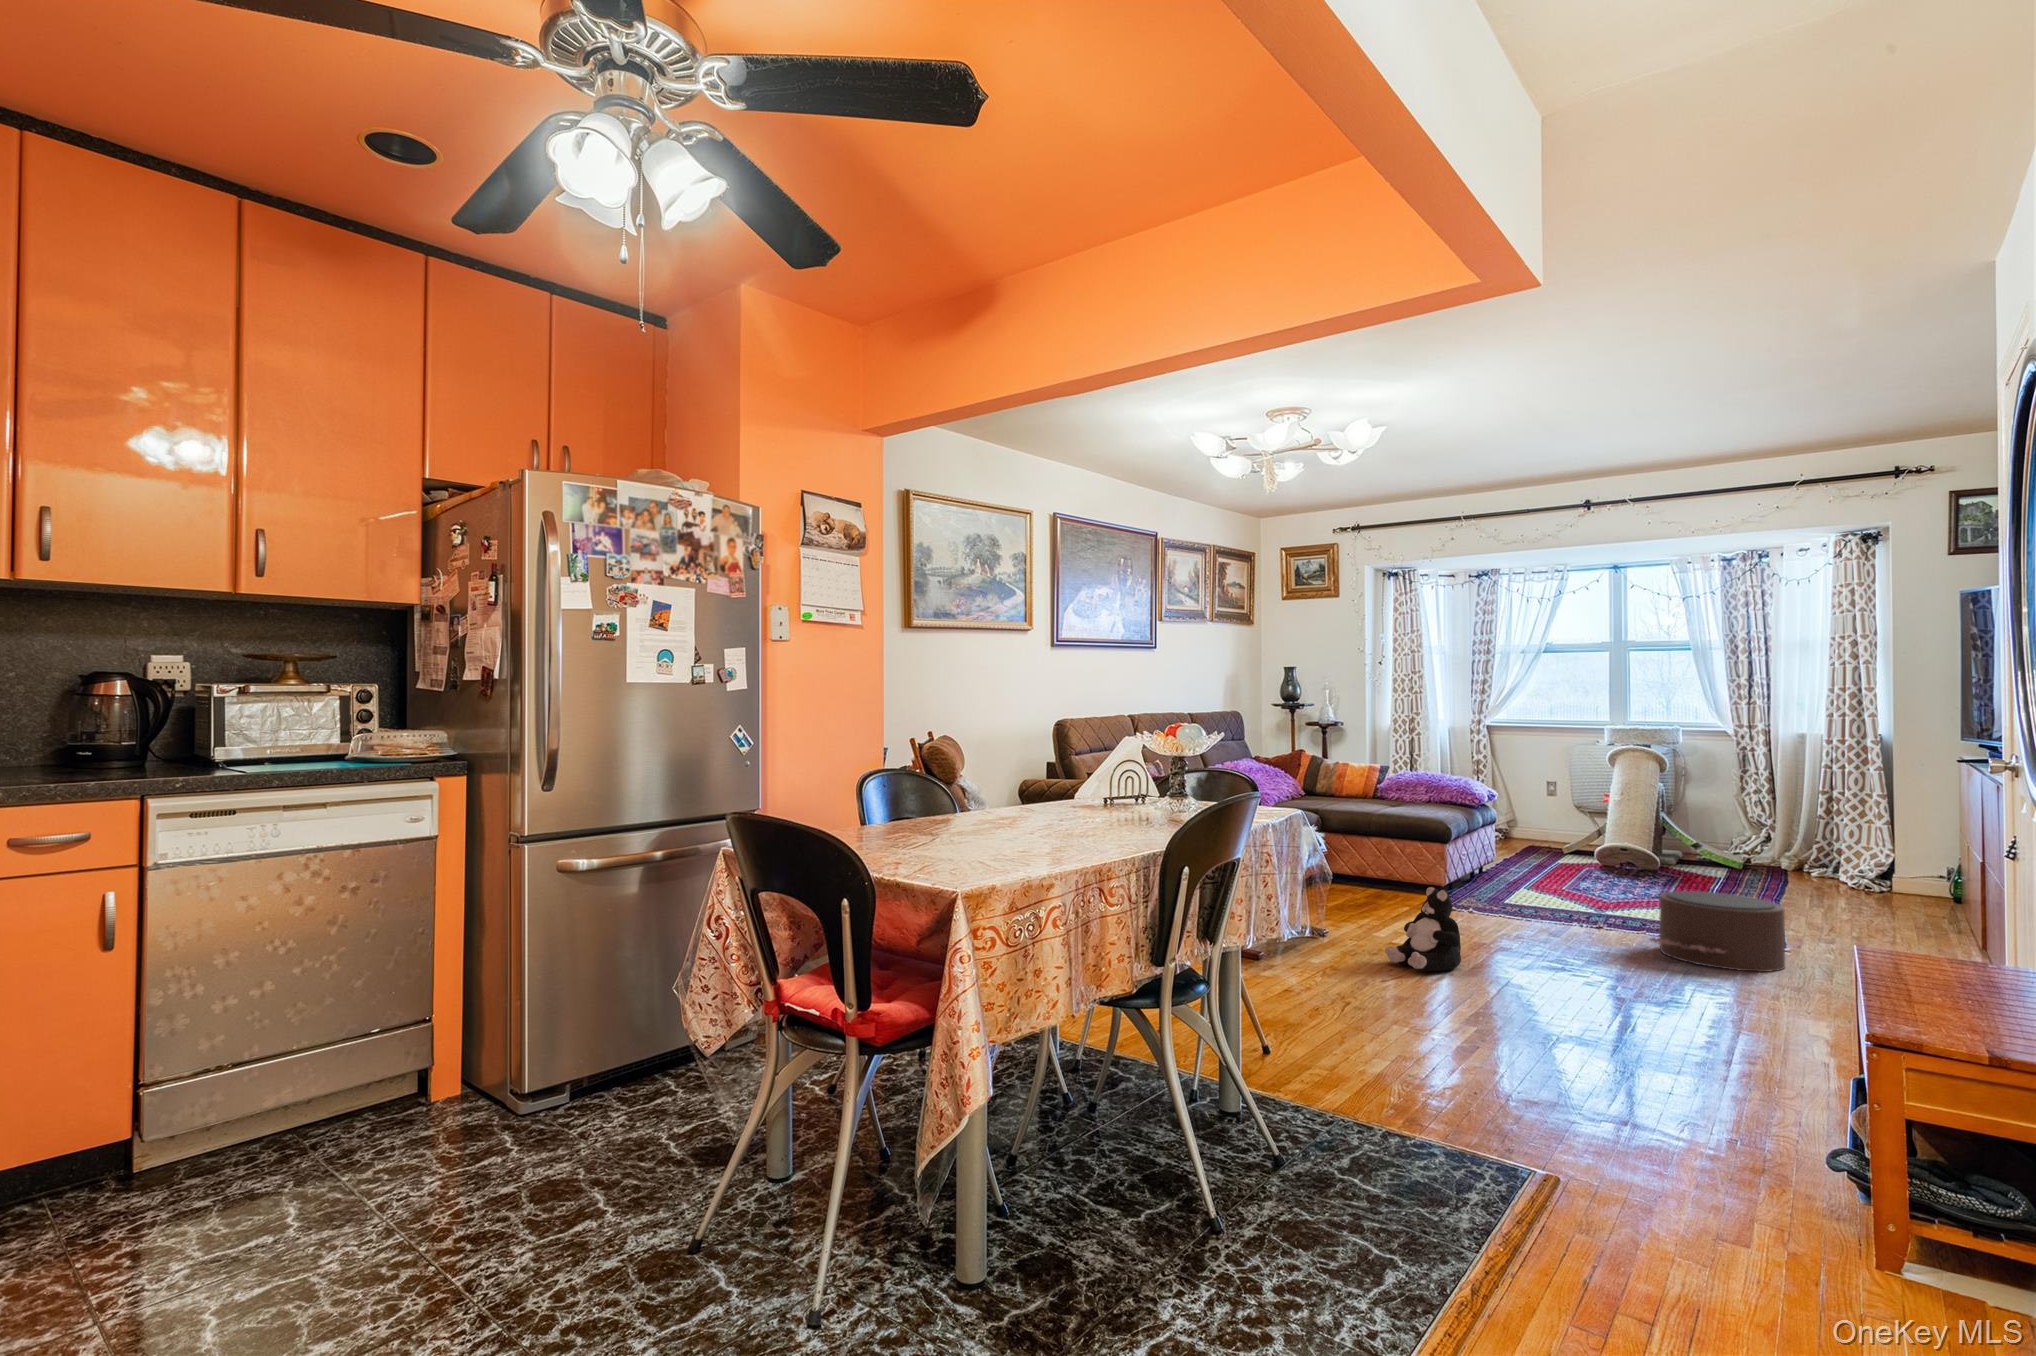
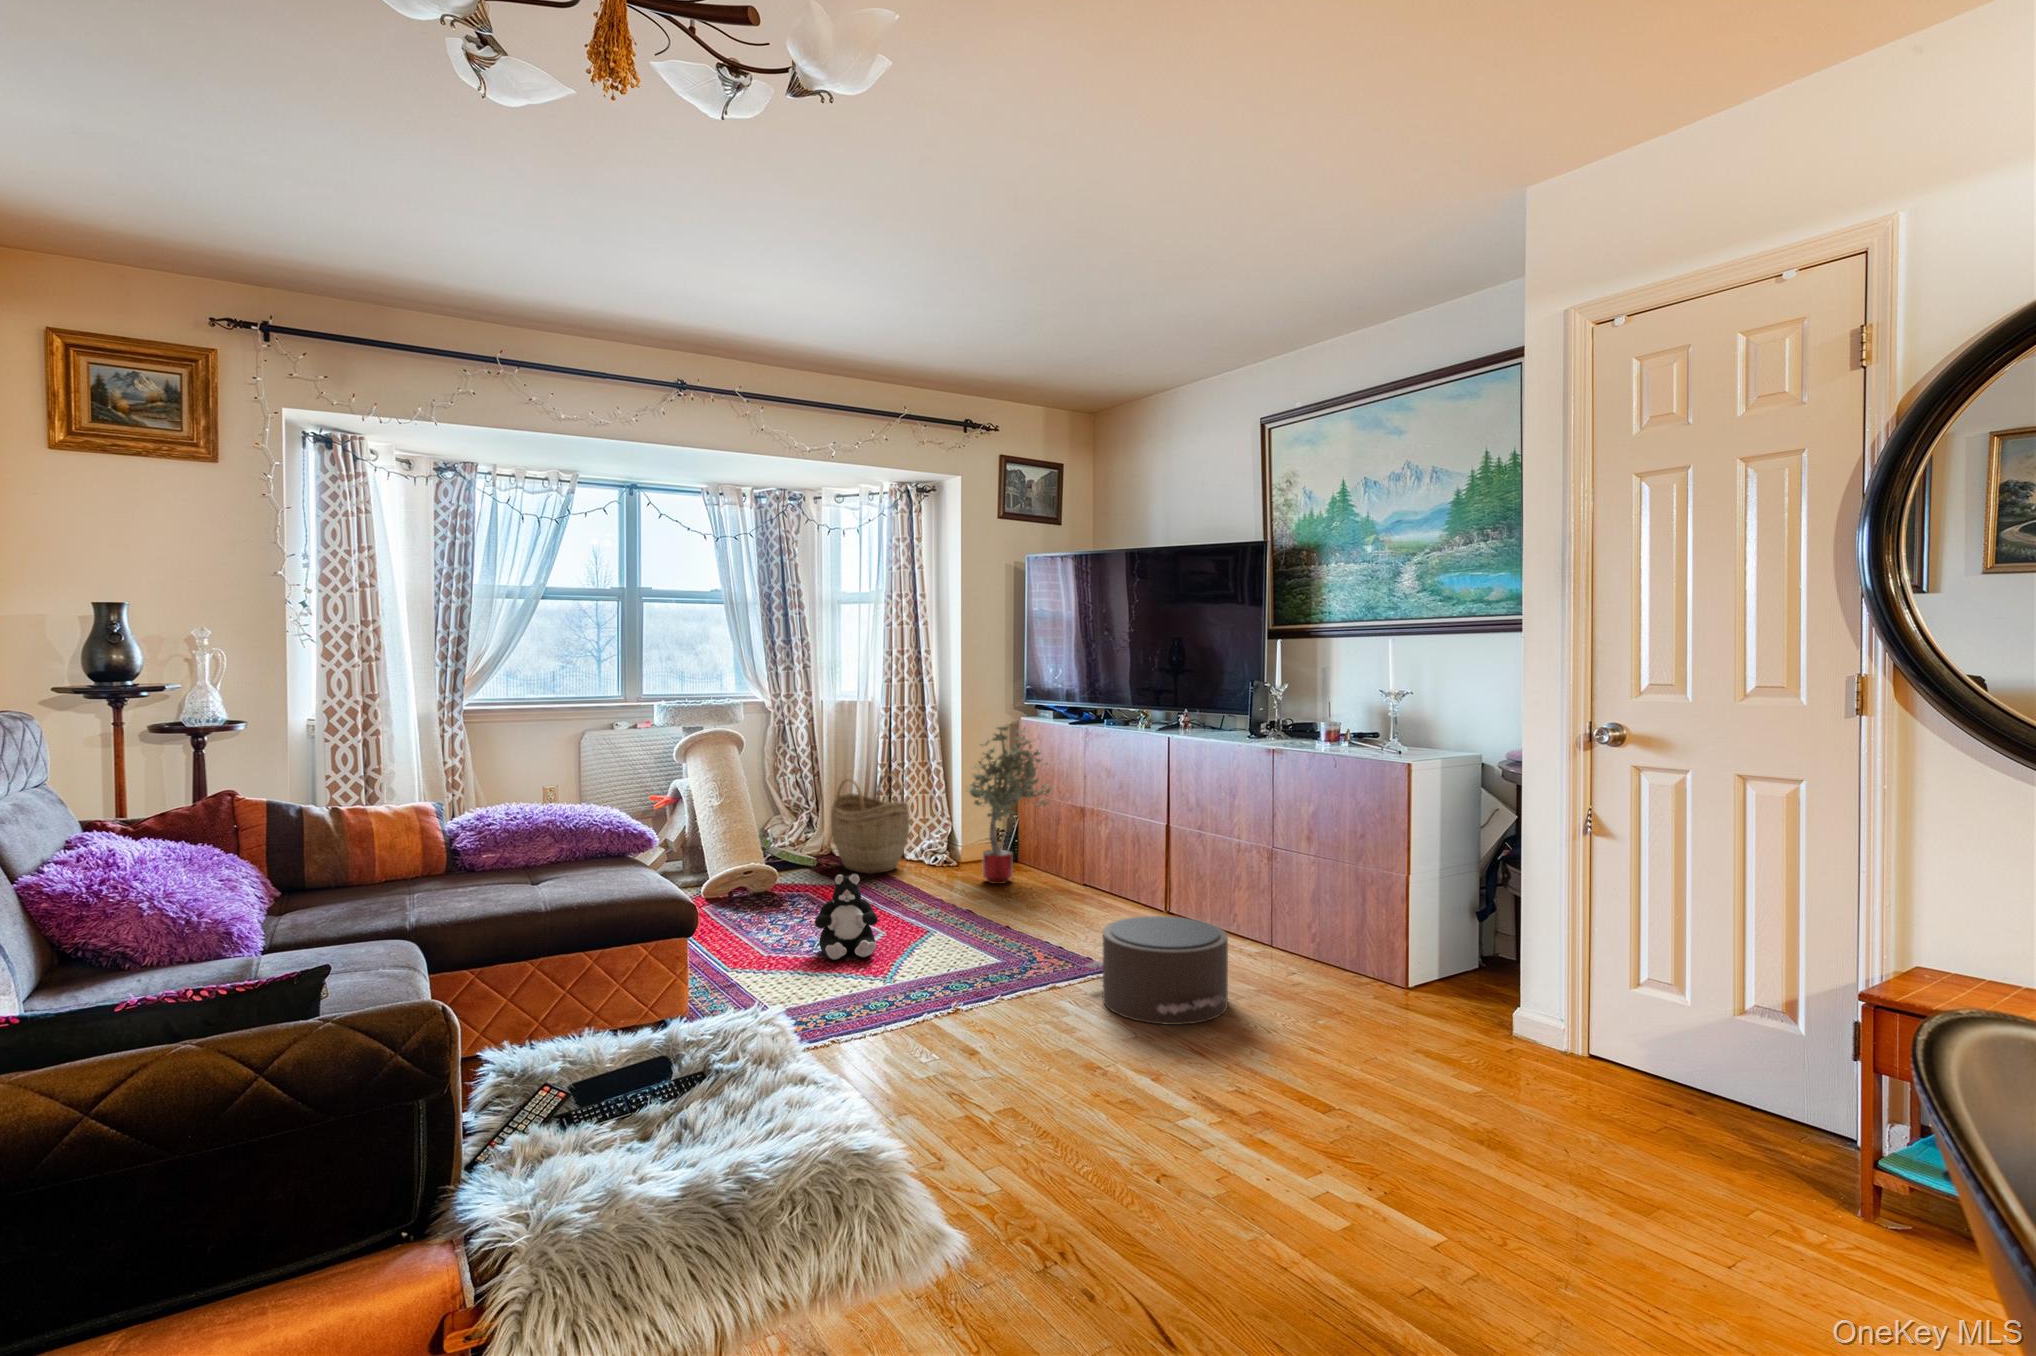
potted tree: none [1843,757,1961,917] -> present [968,726,1053,884]
woven basket: none [1763,801,1841,893] -> present [831,774,910,874]
plush toy: present [1385,887,1461,971] -> present [815,873,878,960]

